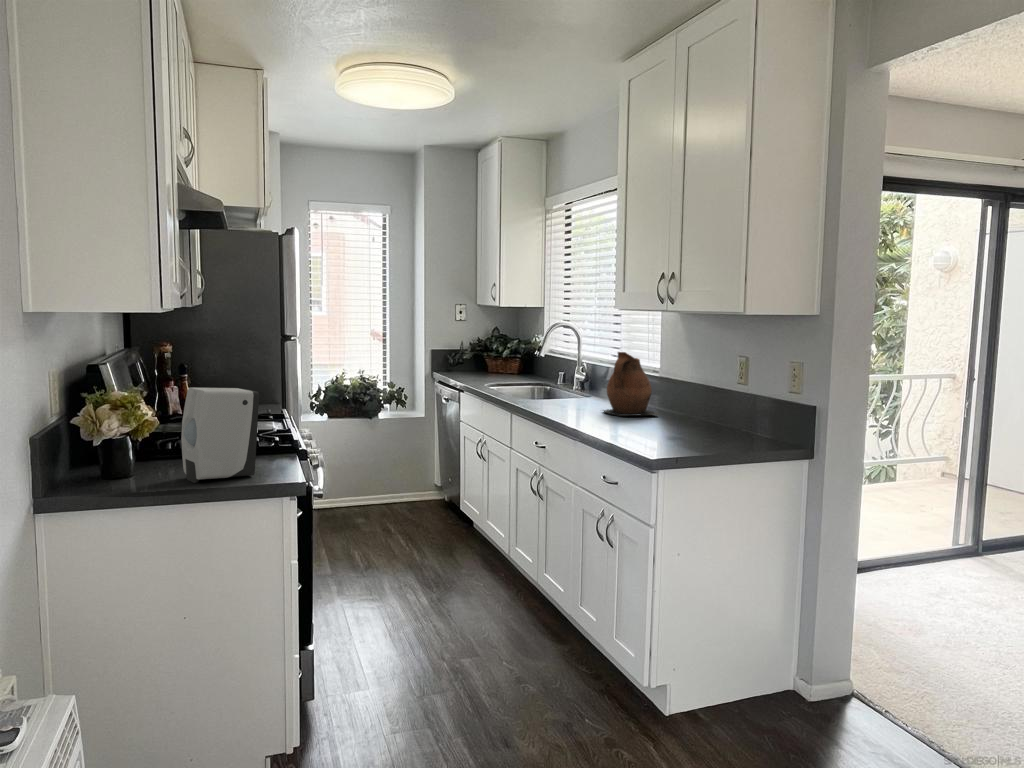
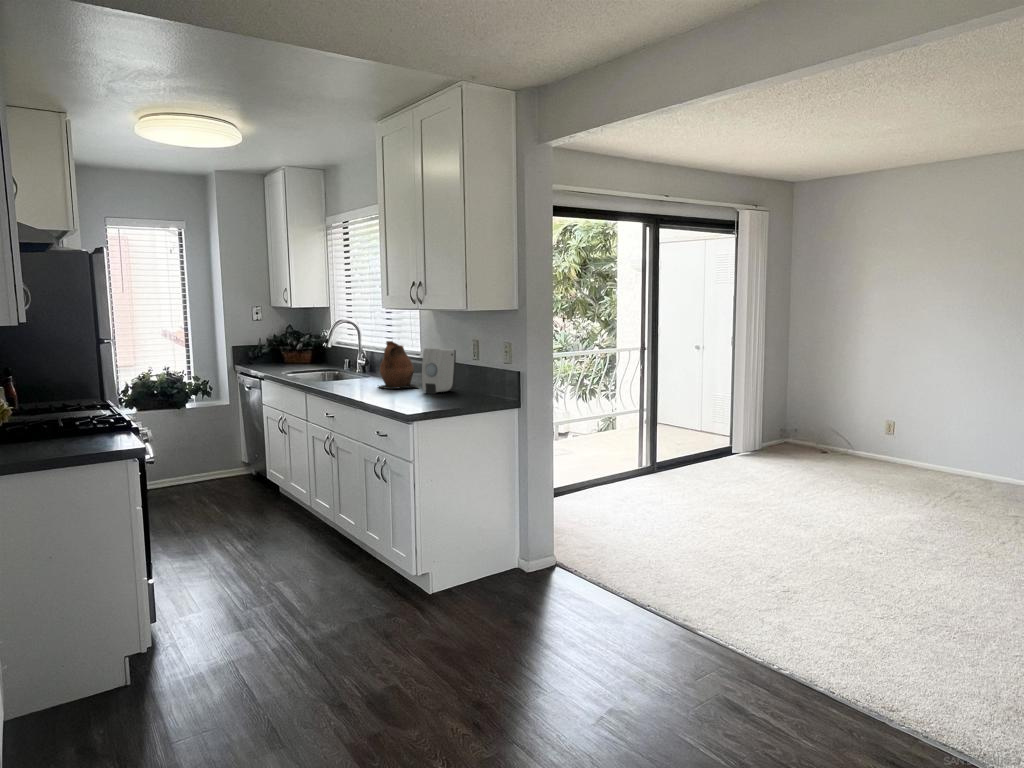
soap dispenser: present [181,388,259,483] -> present [422,348,456,394]

